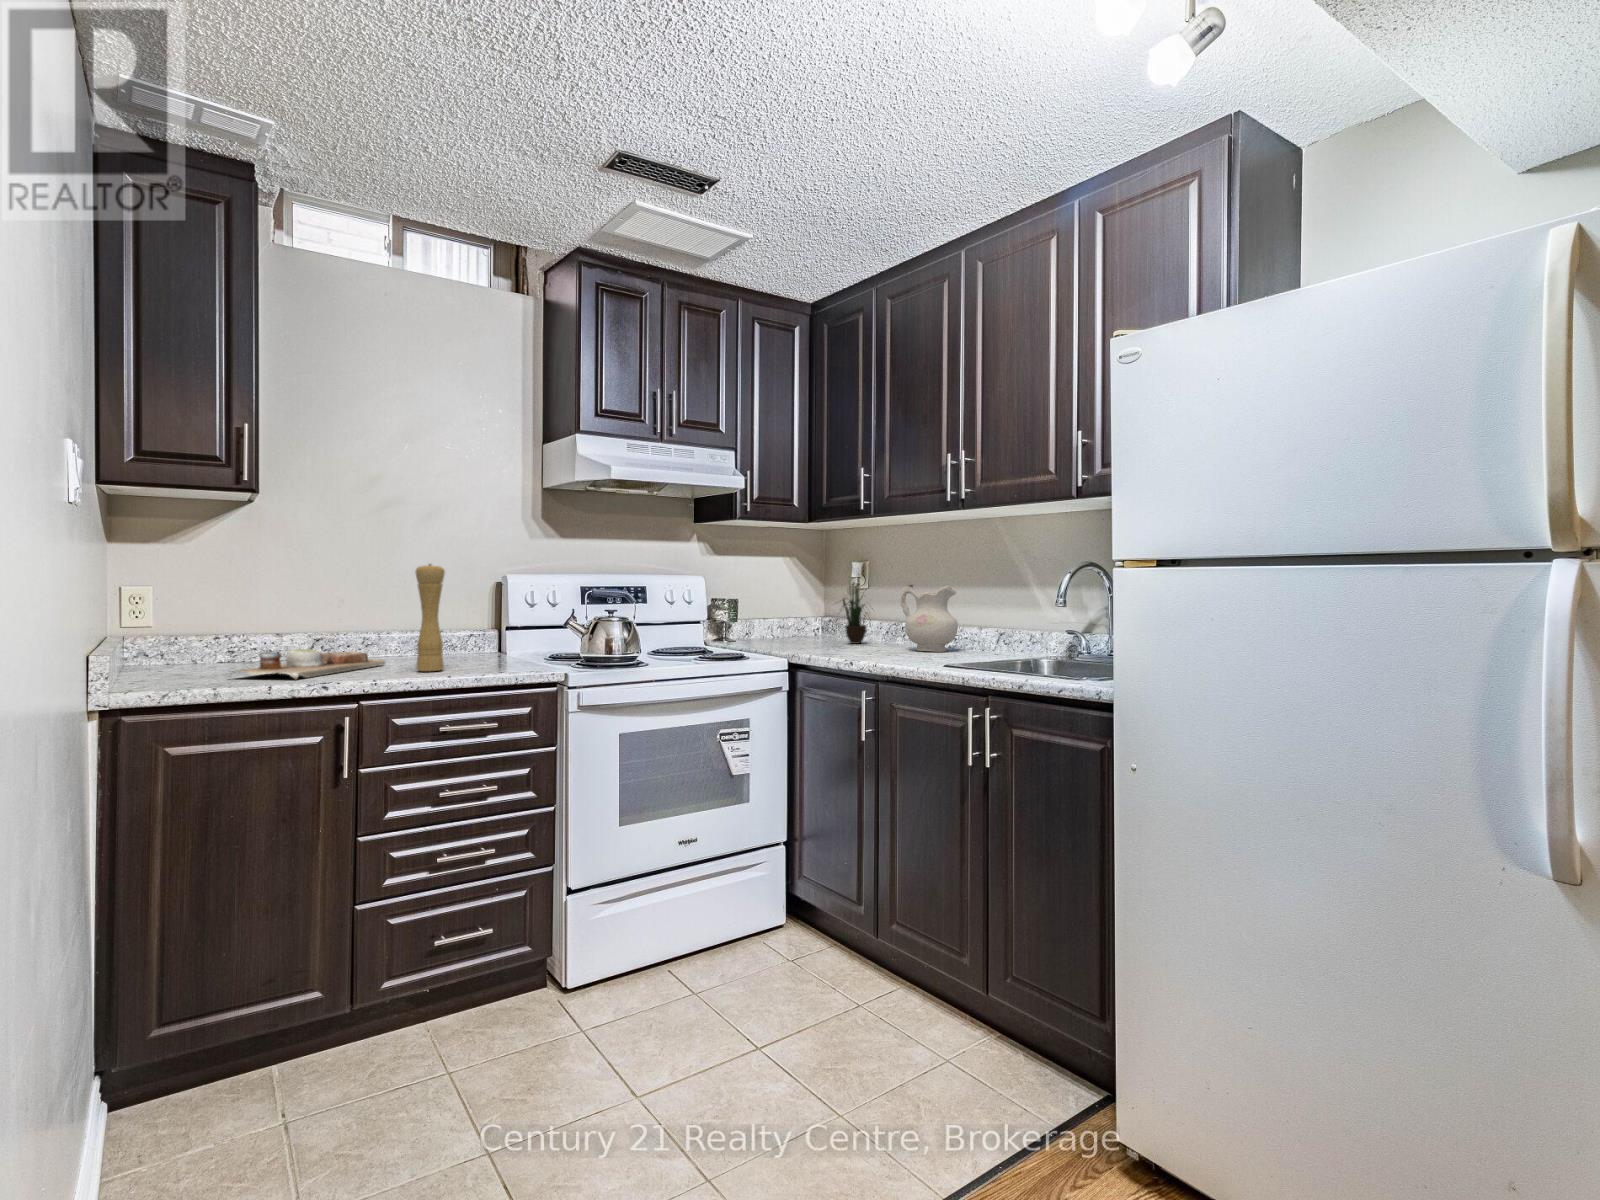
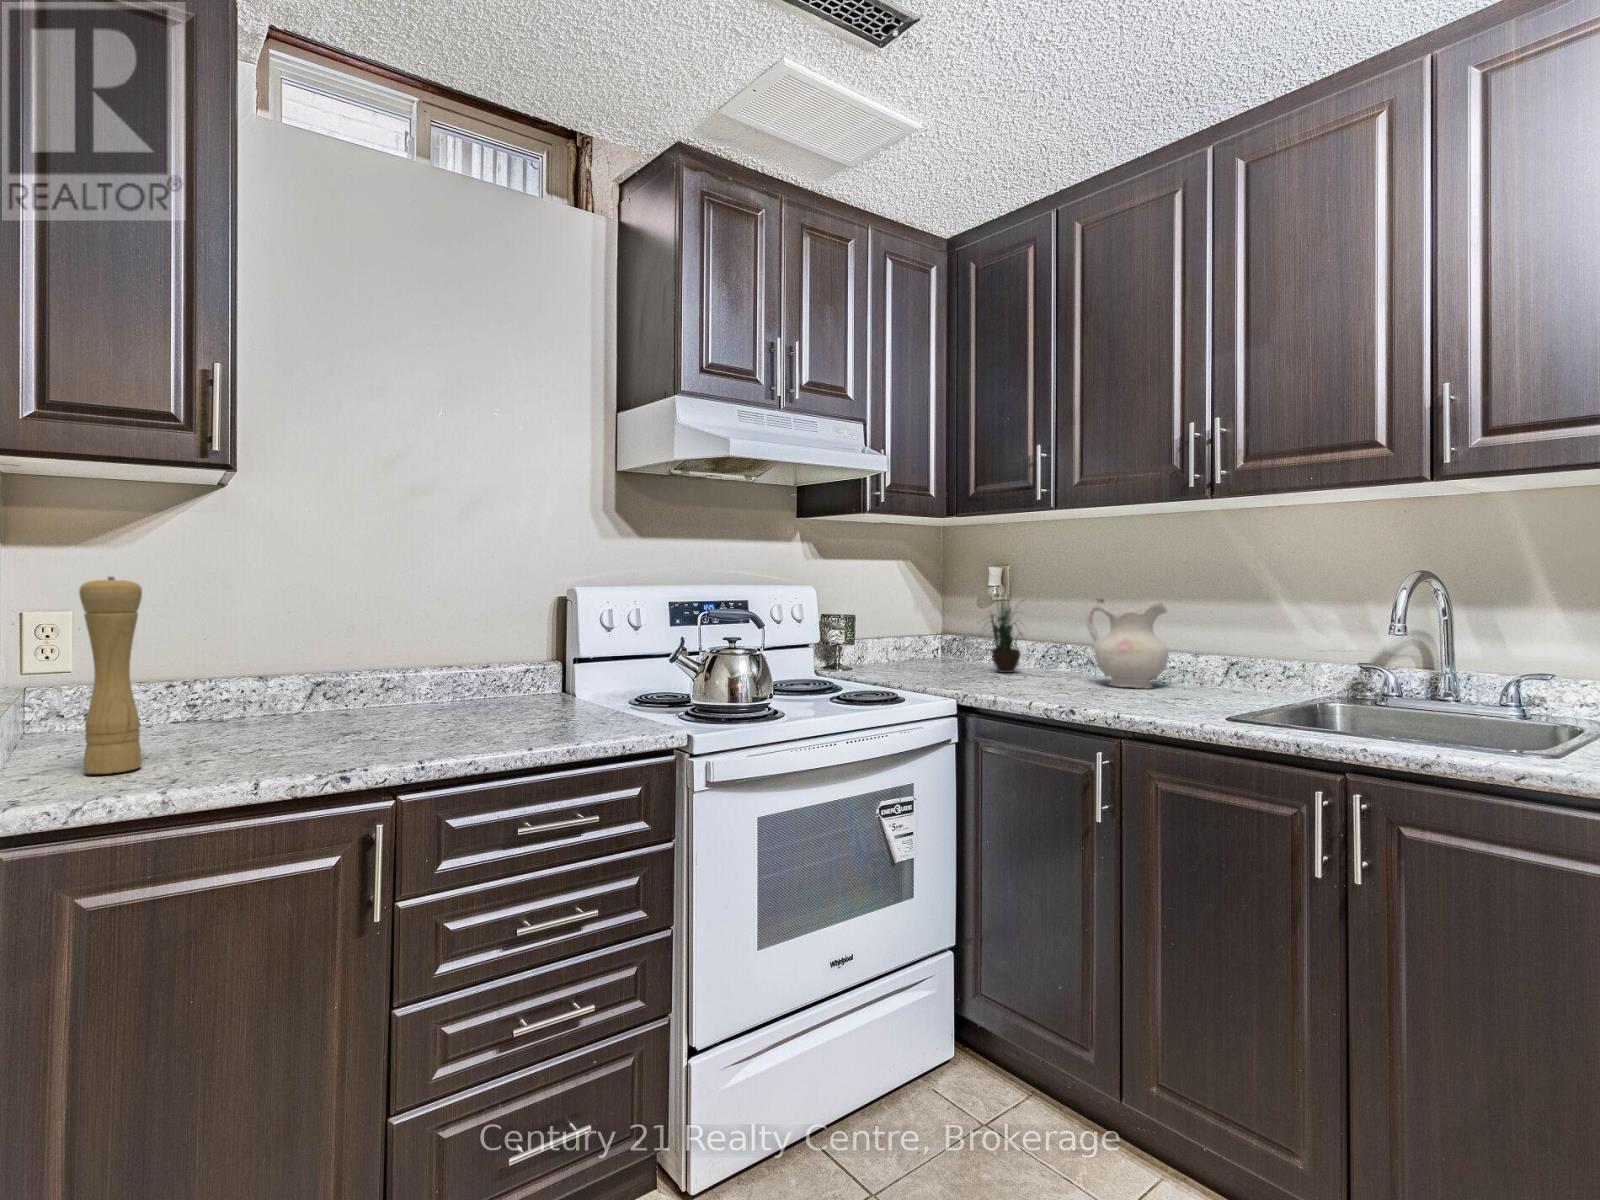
pepper mill: present [416,564,445,671] -> present [79,577,142,774]
cutting board: present [233,649,385,679] -> none [191,702,421,765]

